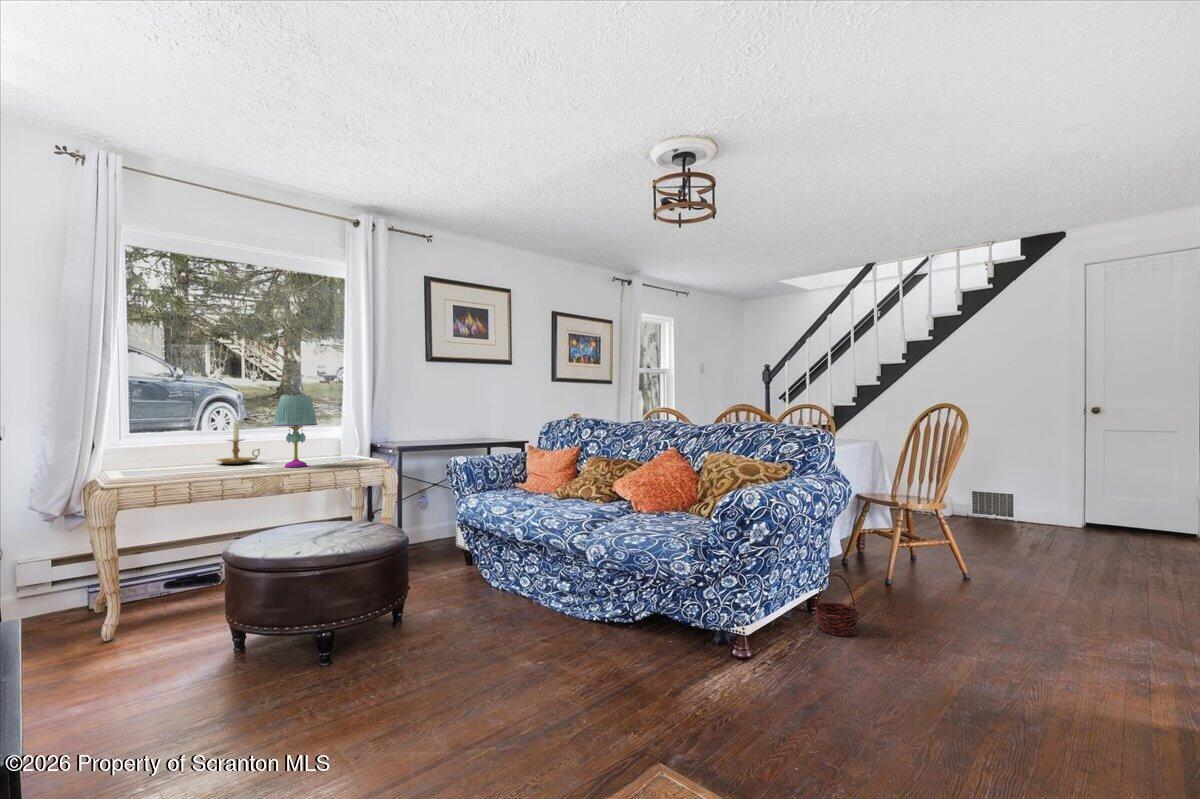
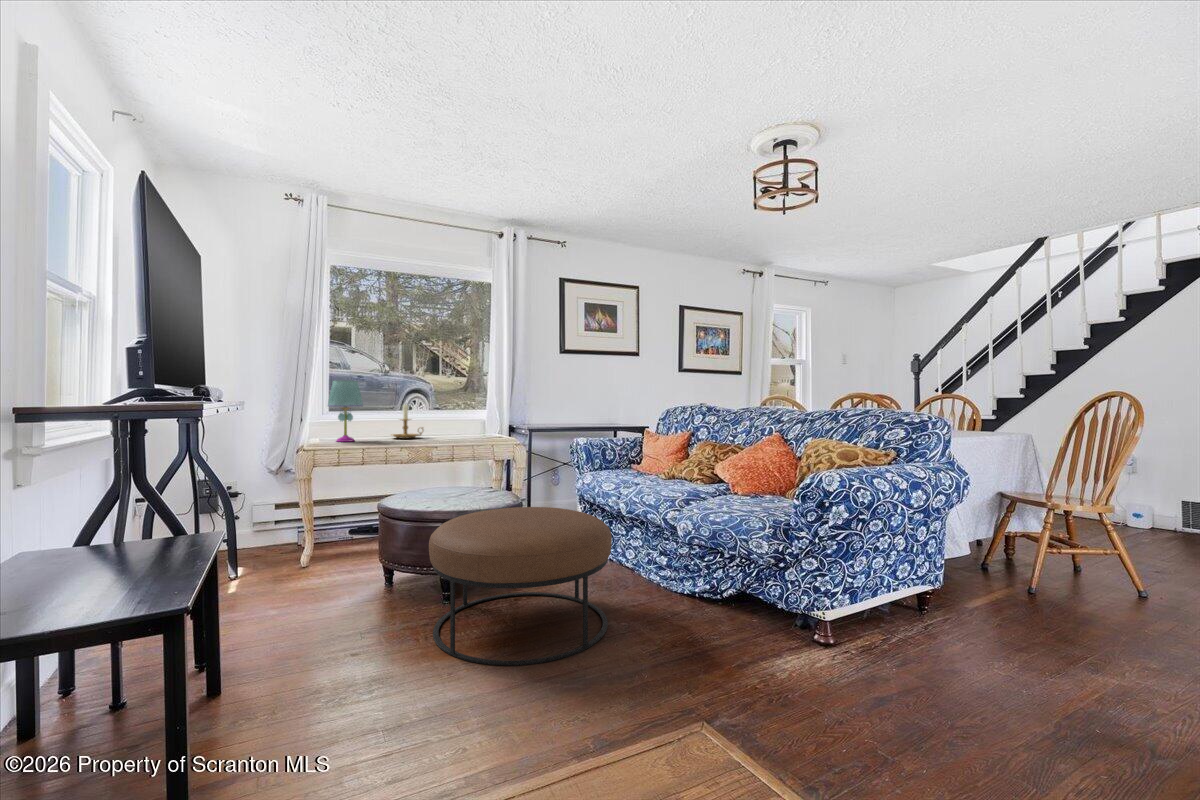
table lamp: present [274,395,317,467] -> present [328,381,363,442]
ottoman: none [310,542,528,738] -> present [429,507,612,665]
basket: present [815,574,859,636] -> none [918,569,970,636]

